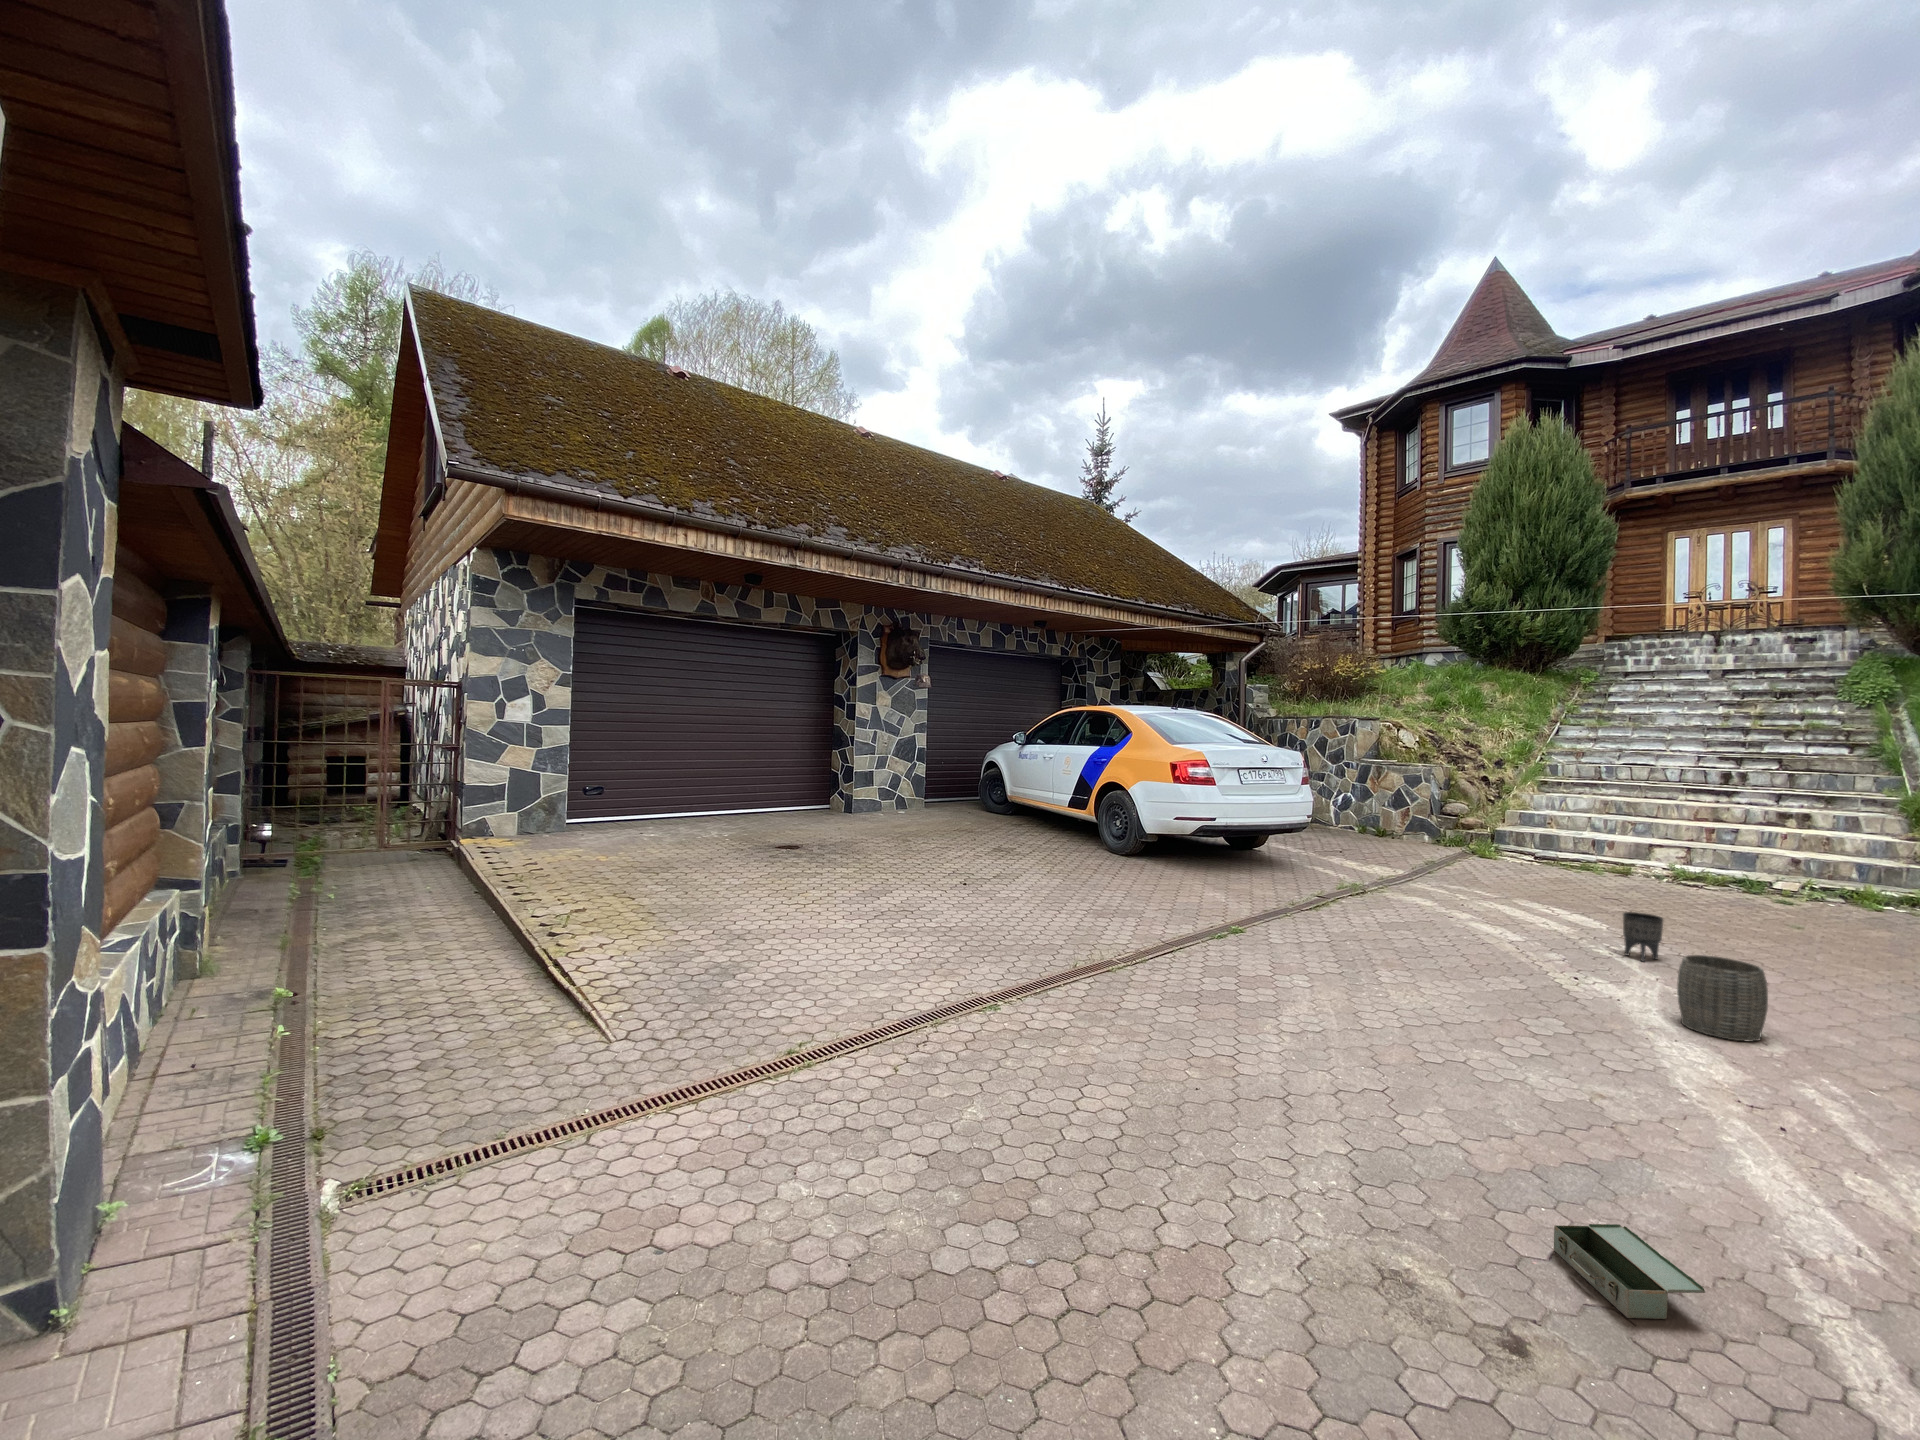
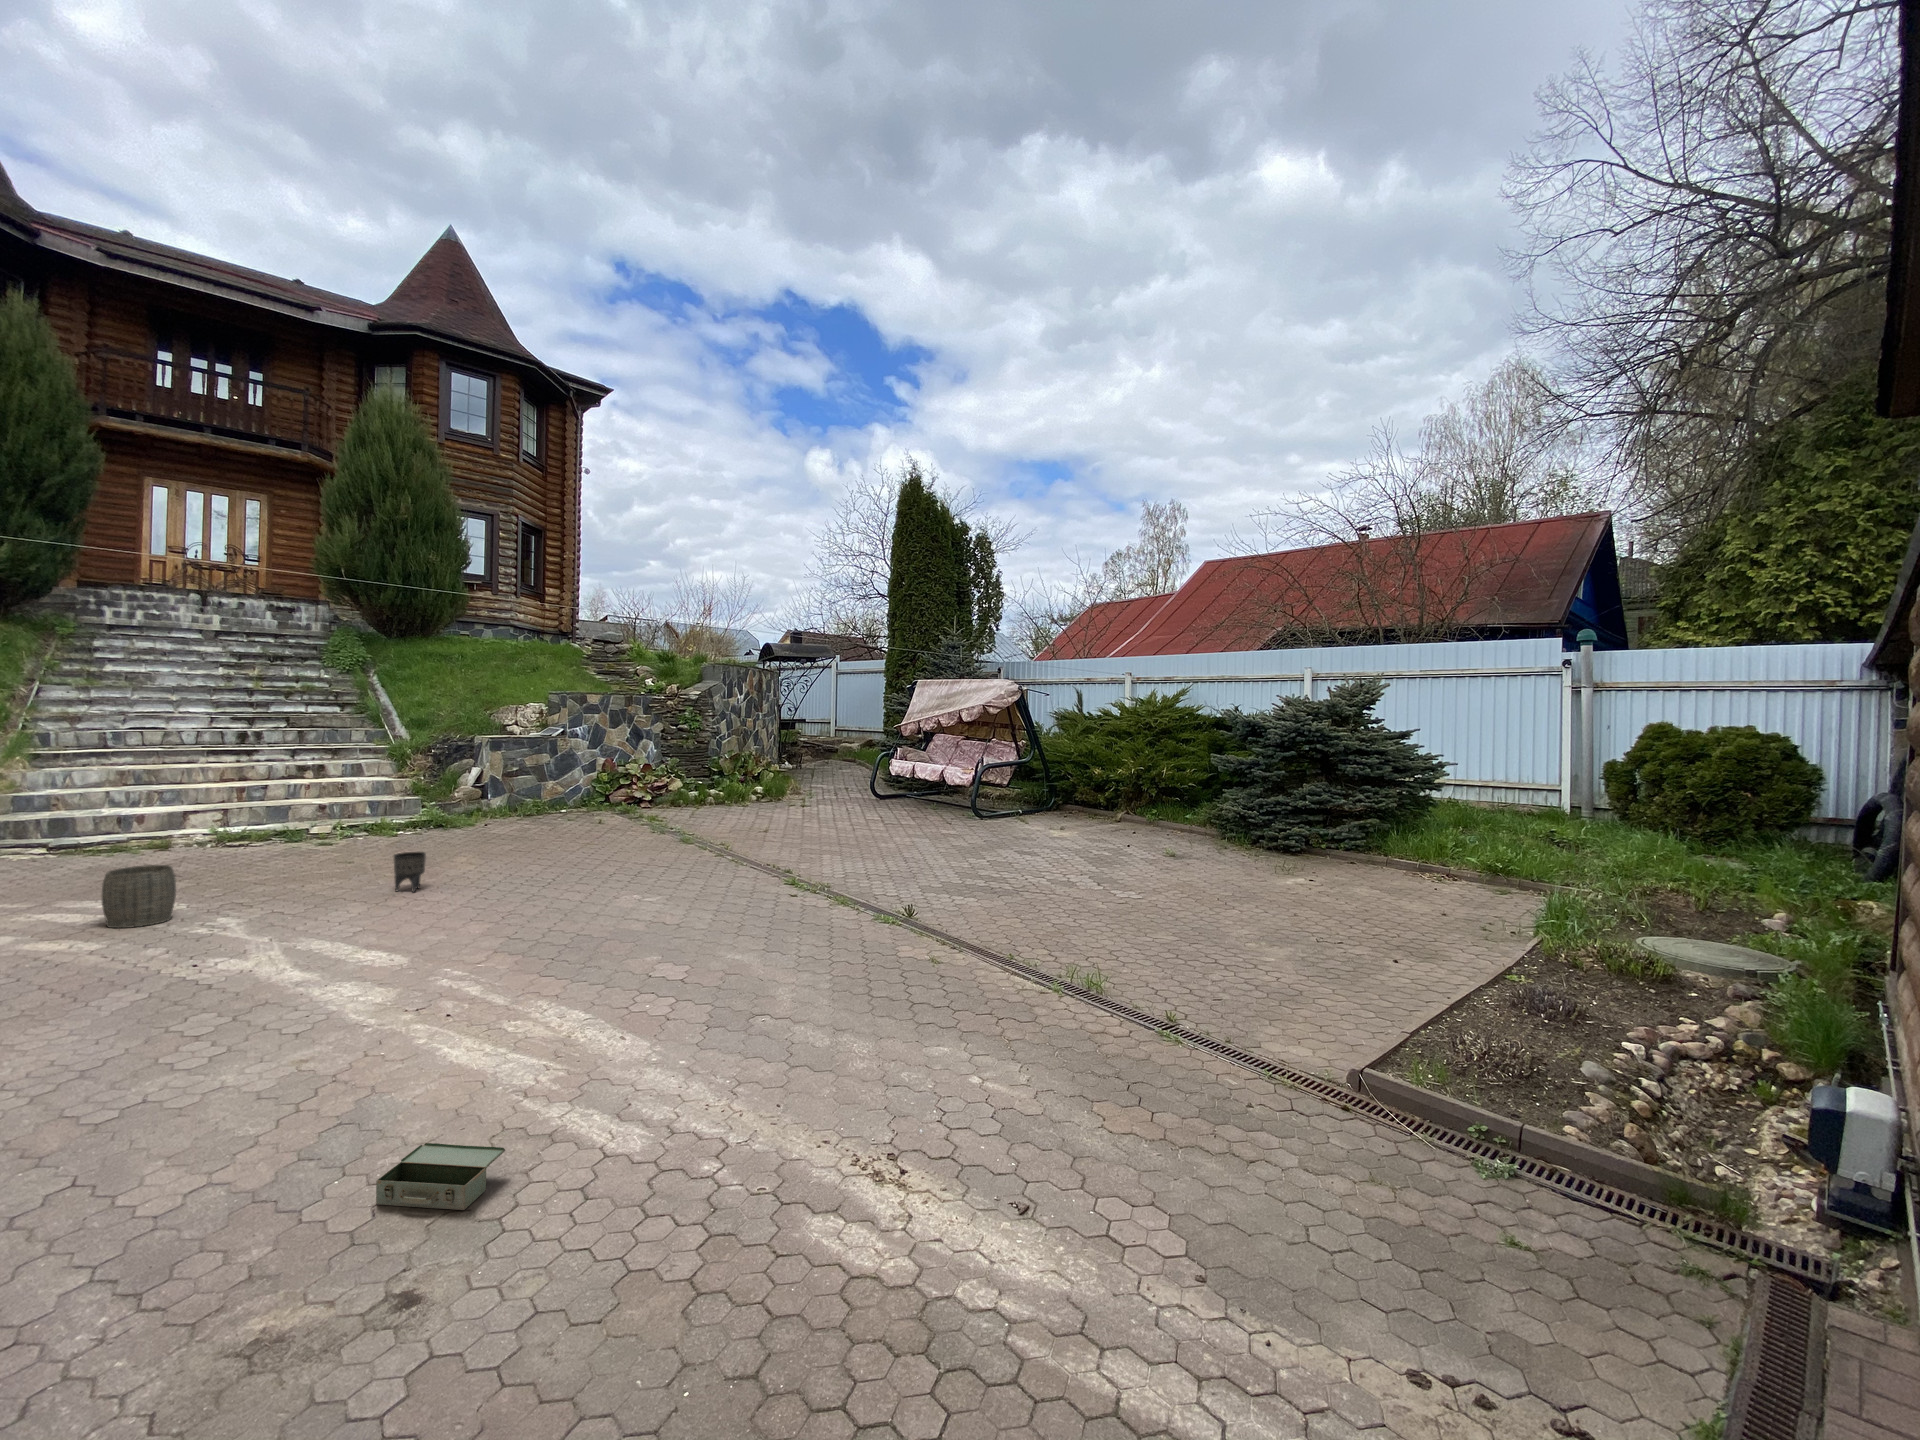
planter: present [1623,912,1663,962] -> present [394,852,426,892]
woven basket: present [1677,955,1768,1042] -> present [102,865,176,928]

